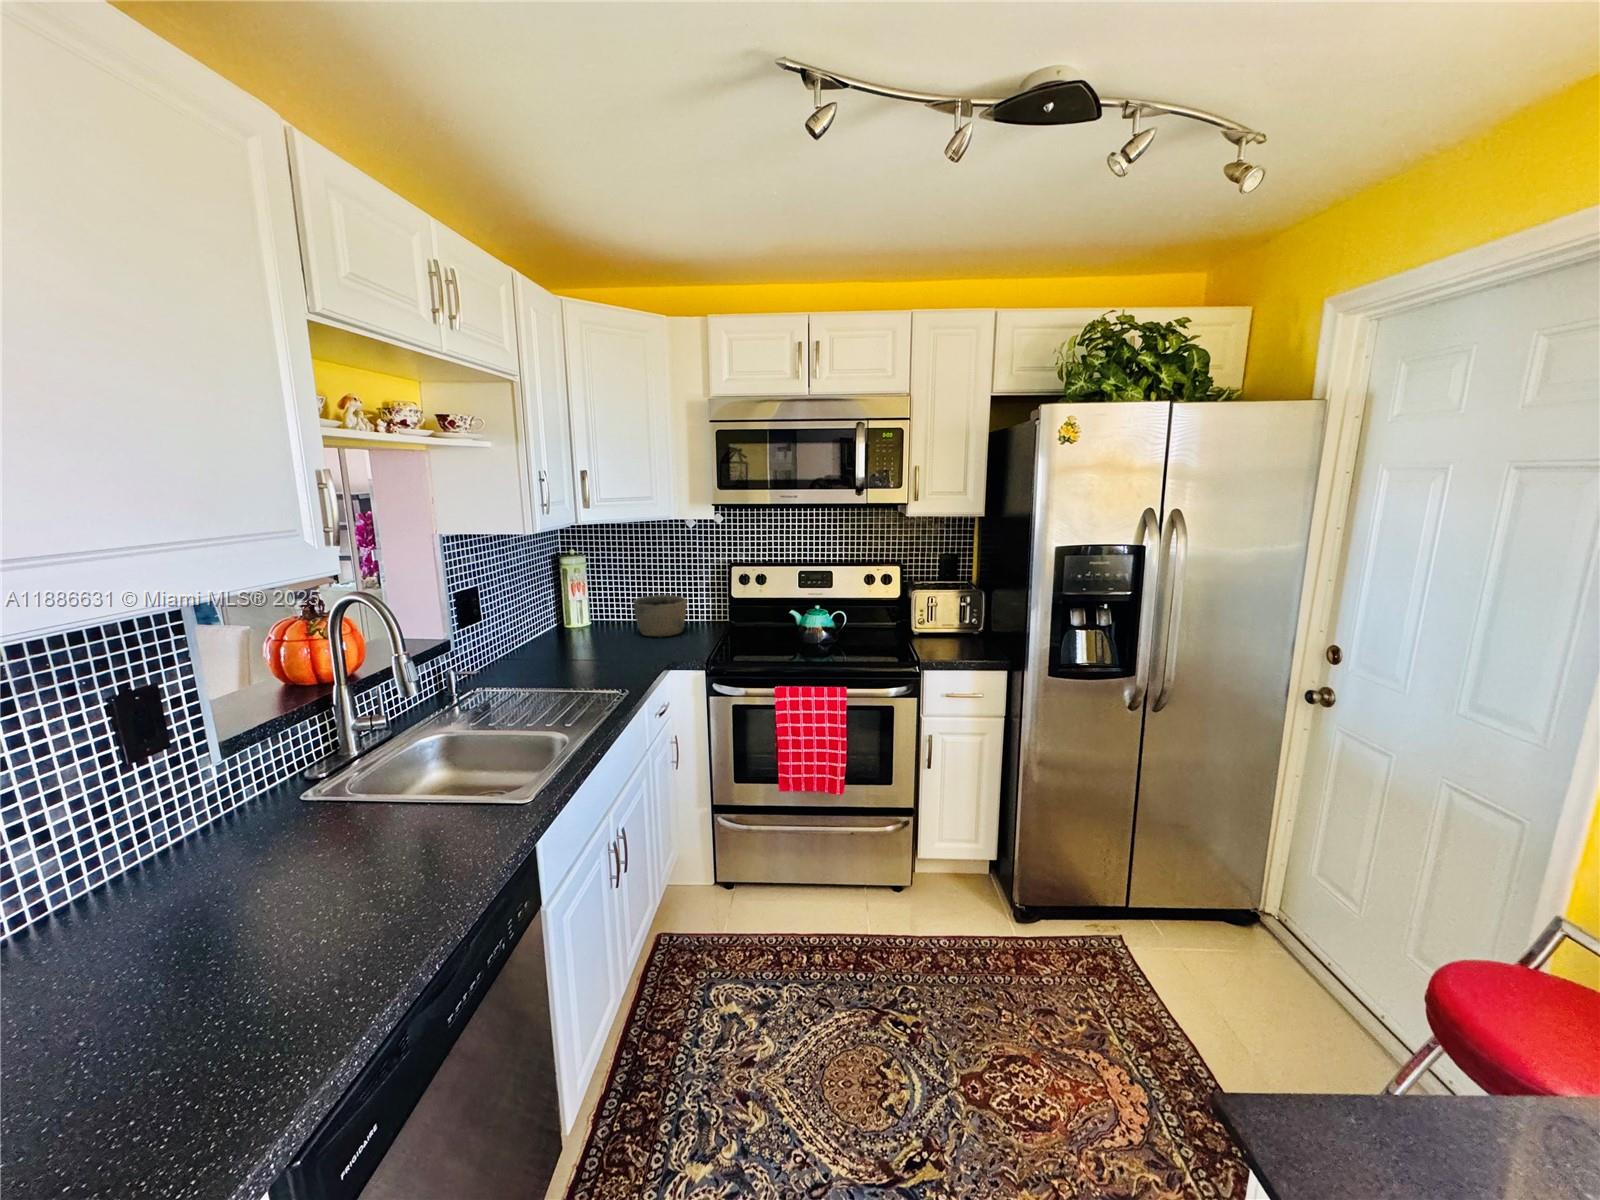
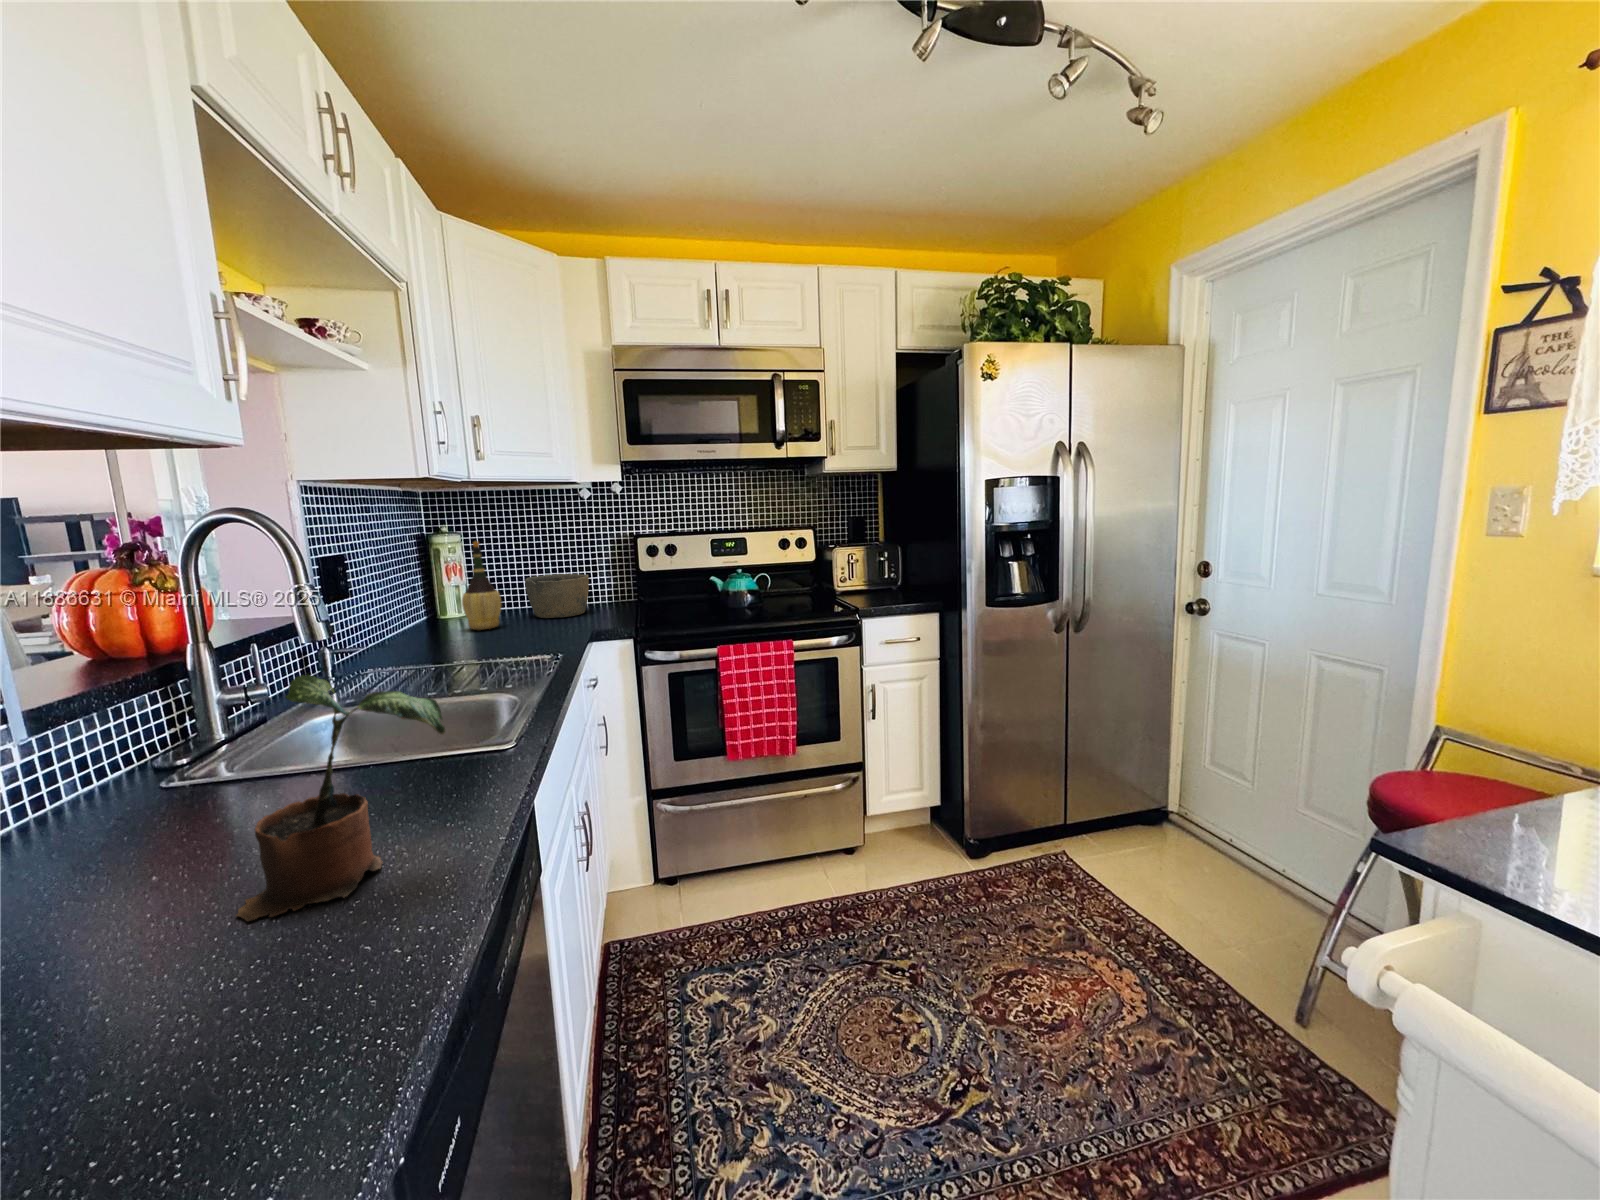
wine bottle: none [577,570,608,645] -> present [462,541,501,630]
potted plant: none [281,786,425,946] -> present [237,675,446,921]

